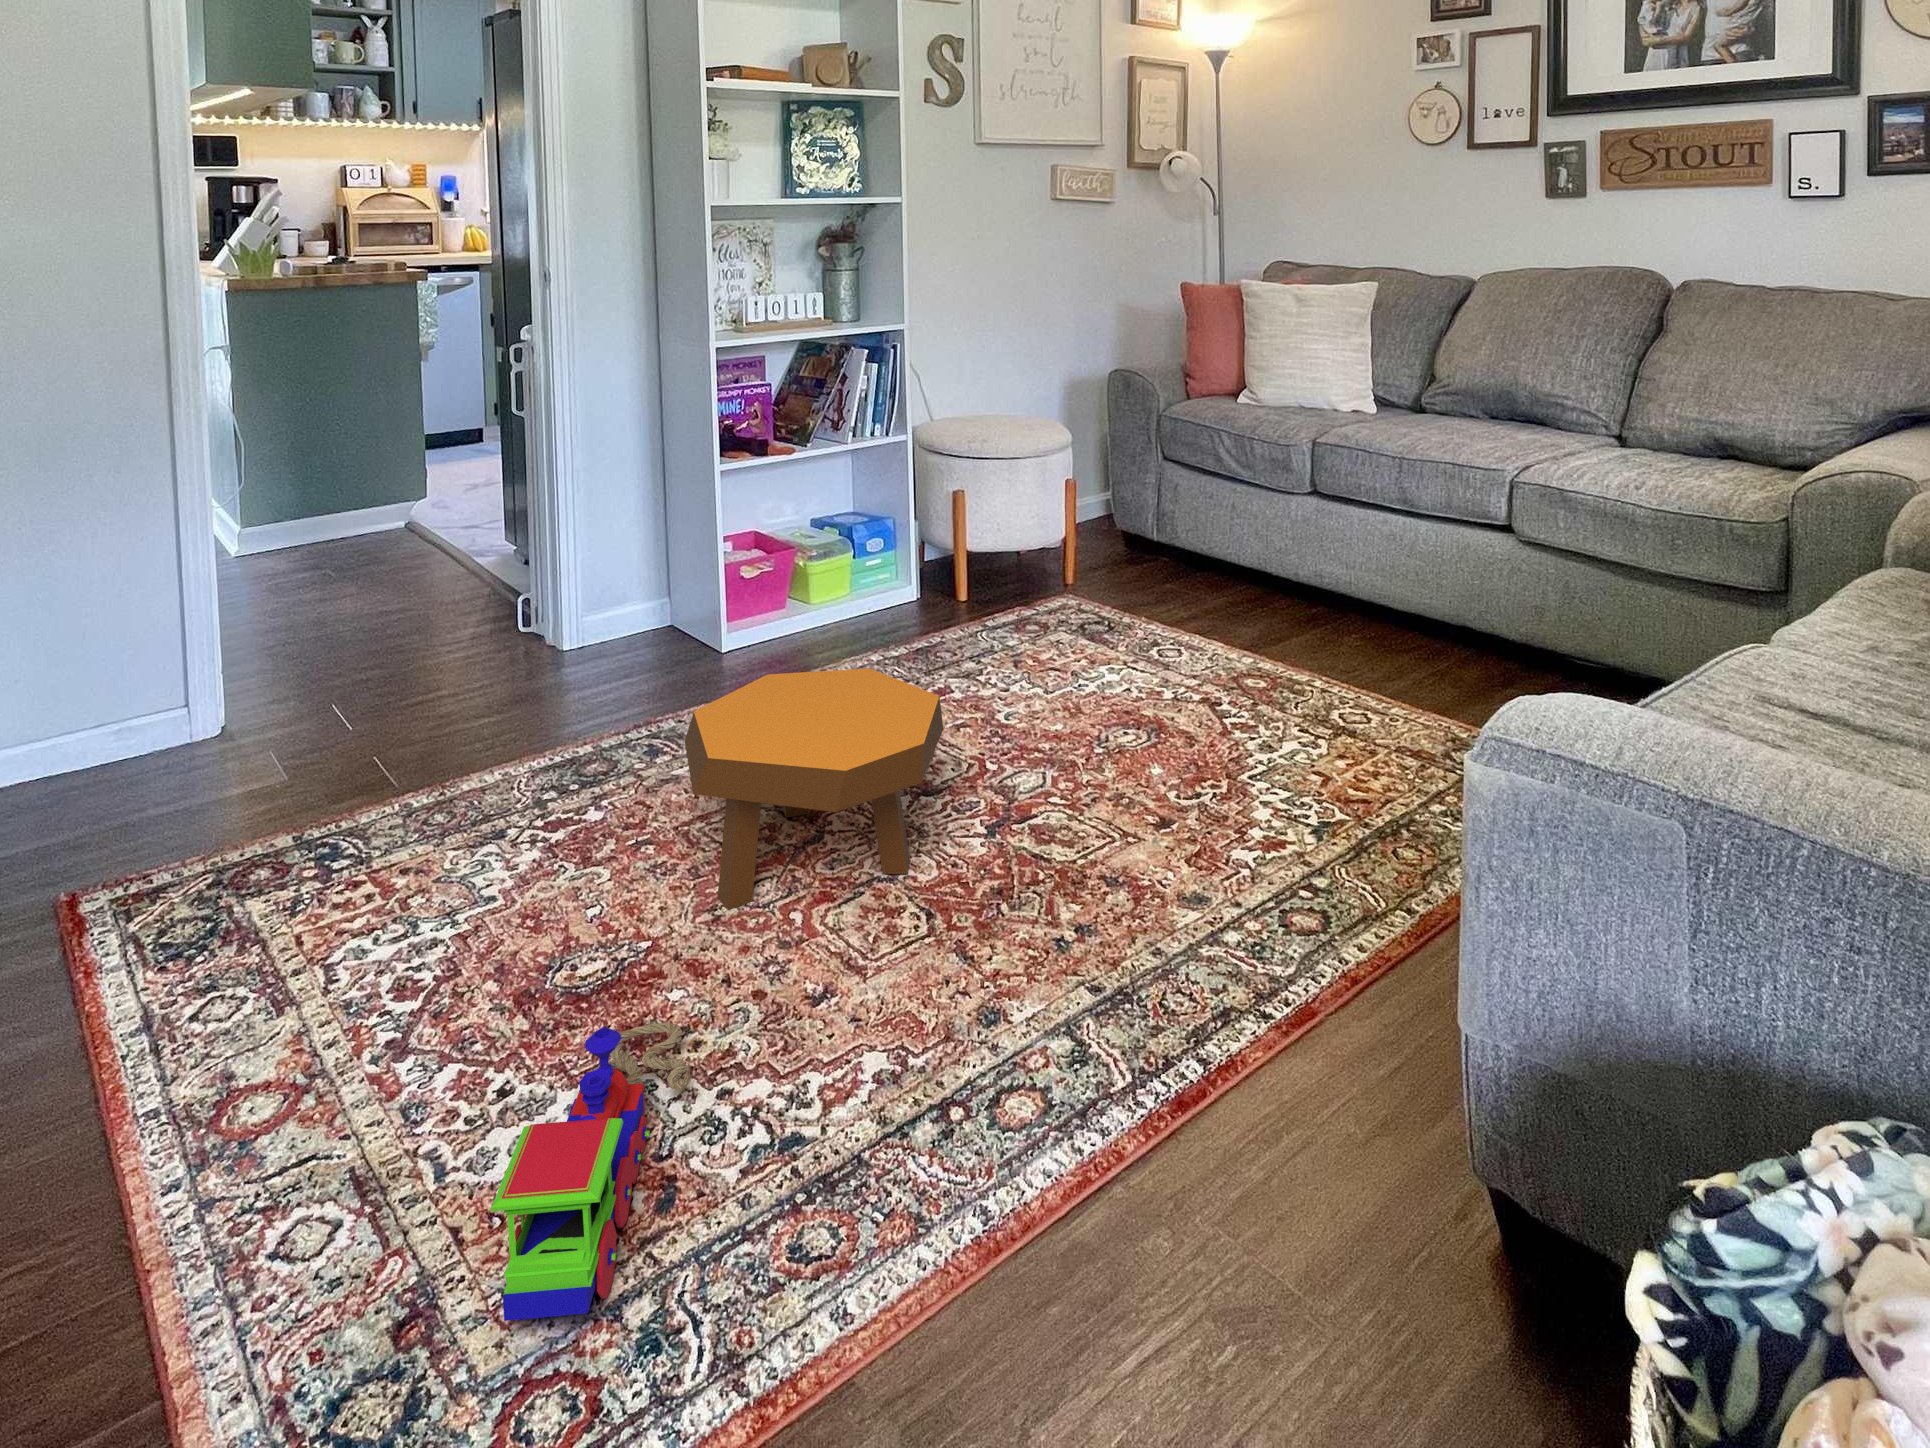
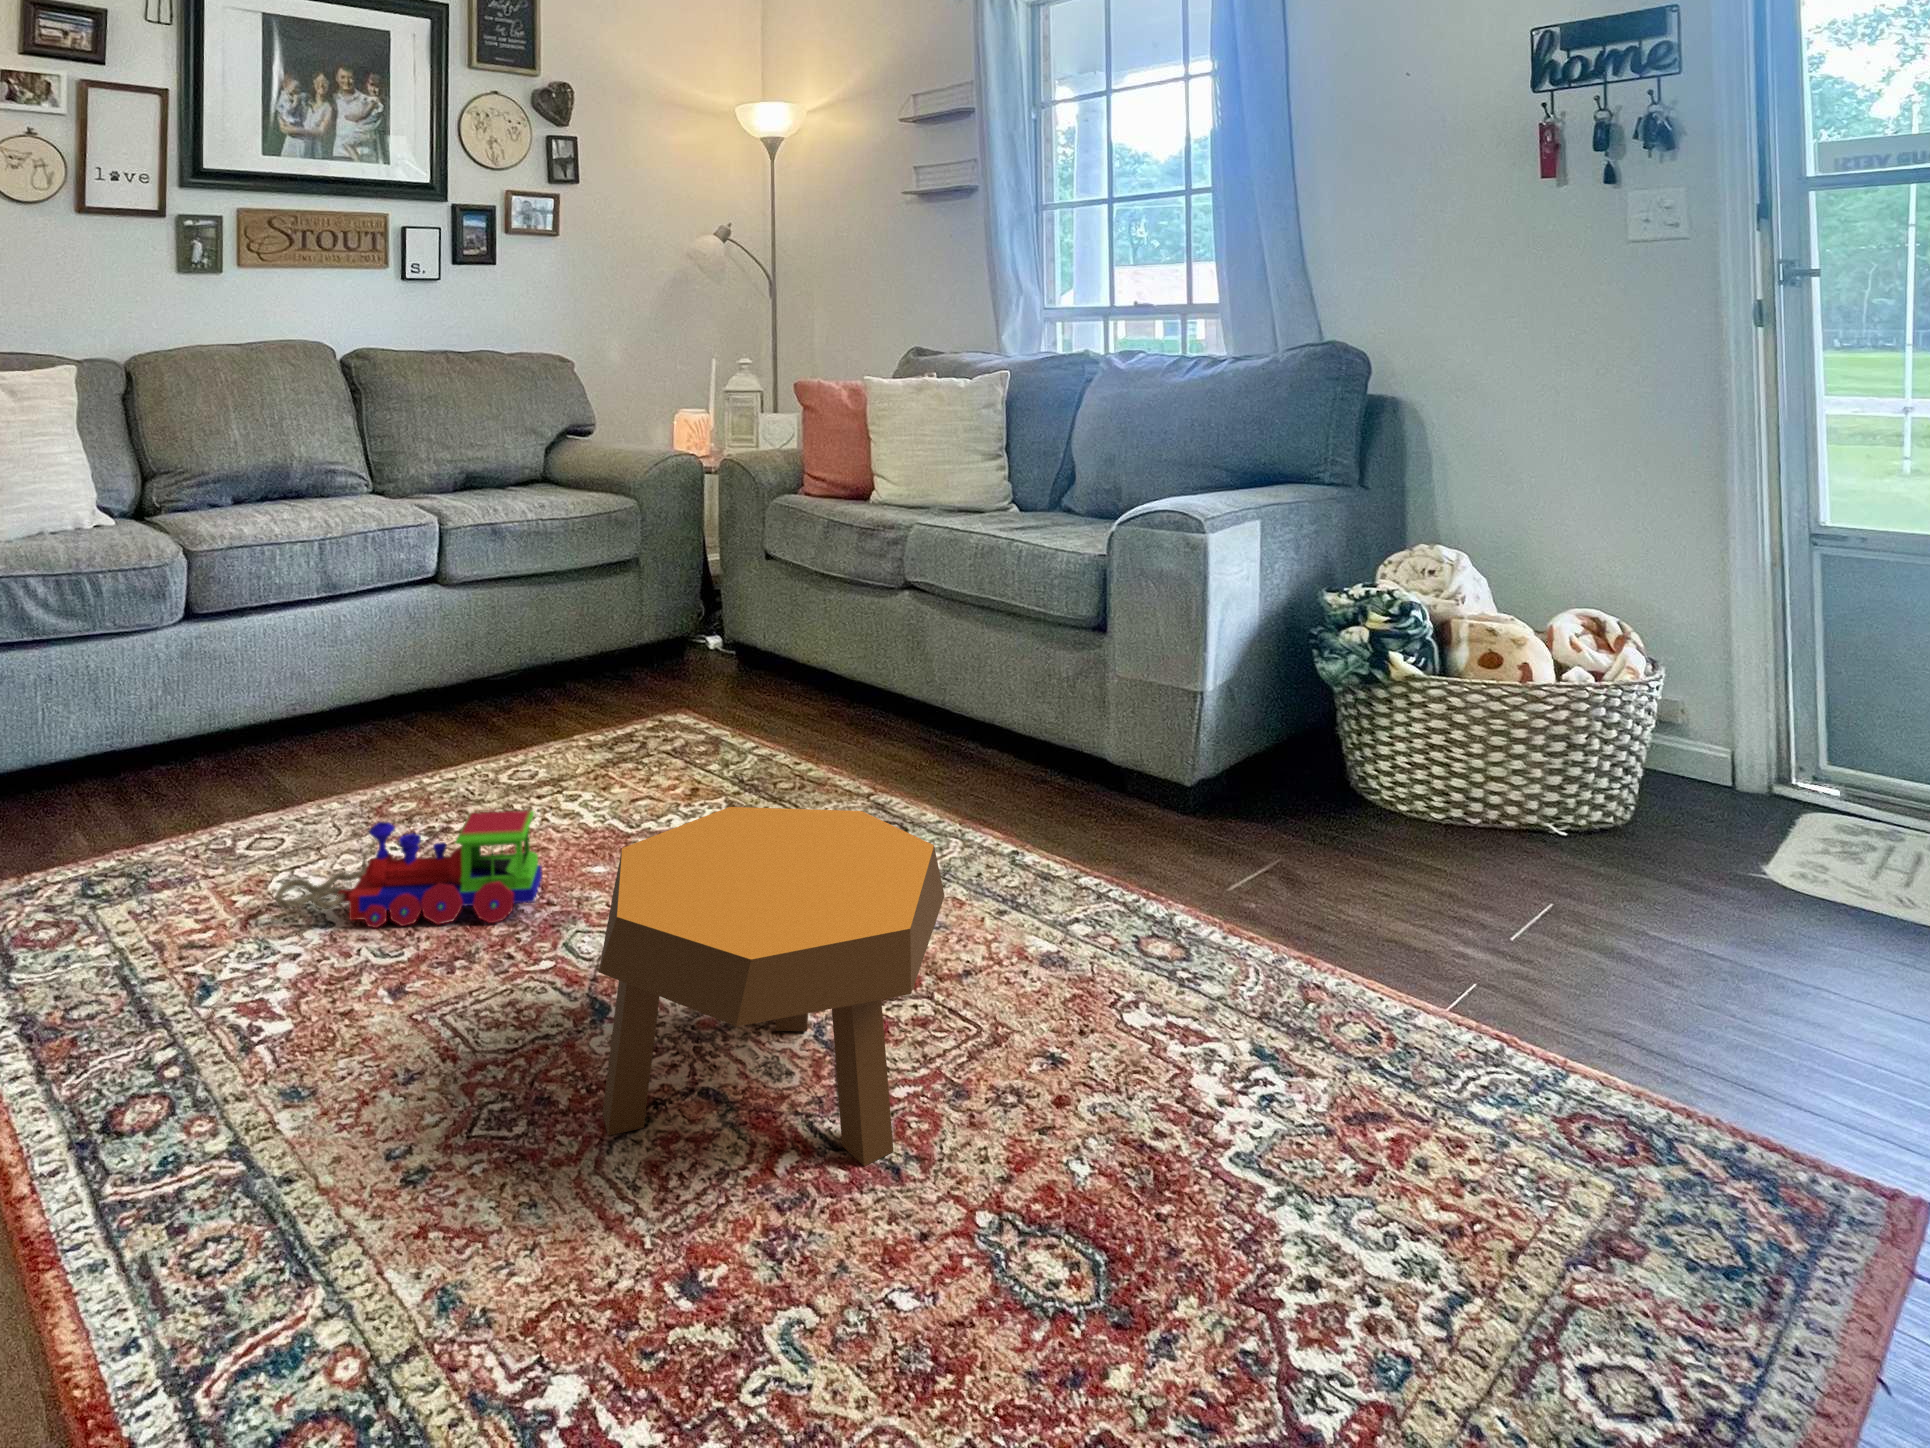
toy train: present [491,1022,691,1321] -> present [276,810,542,928]

